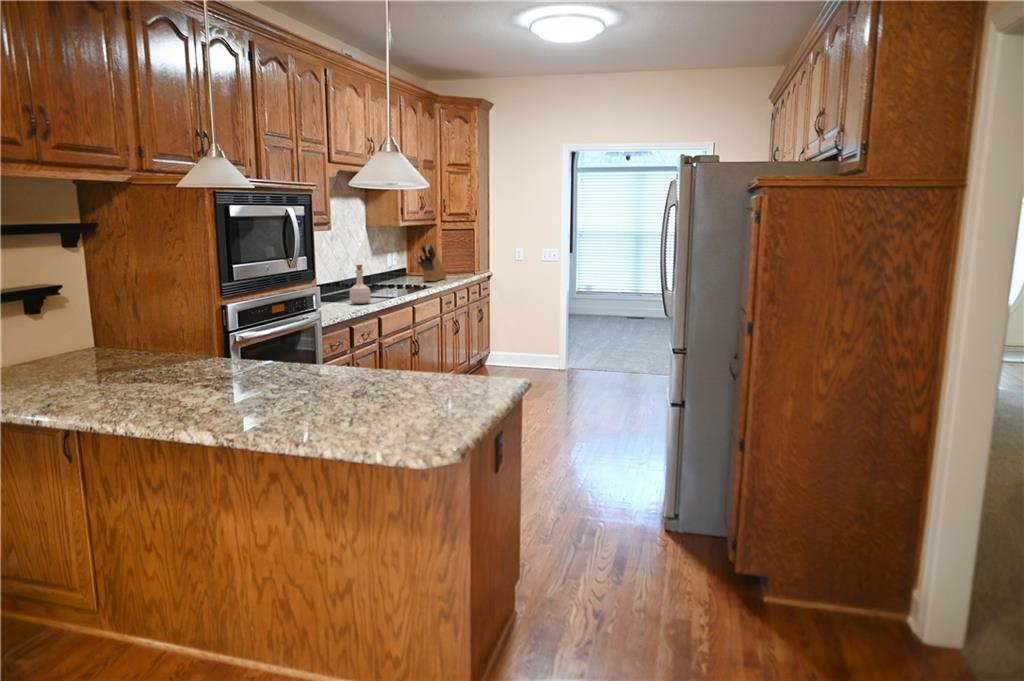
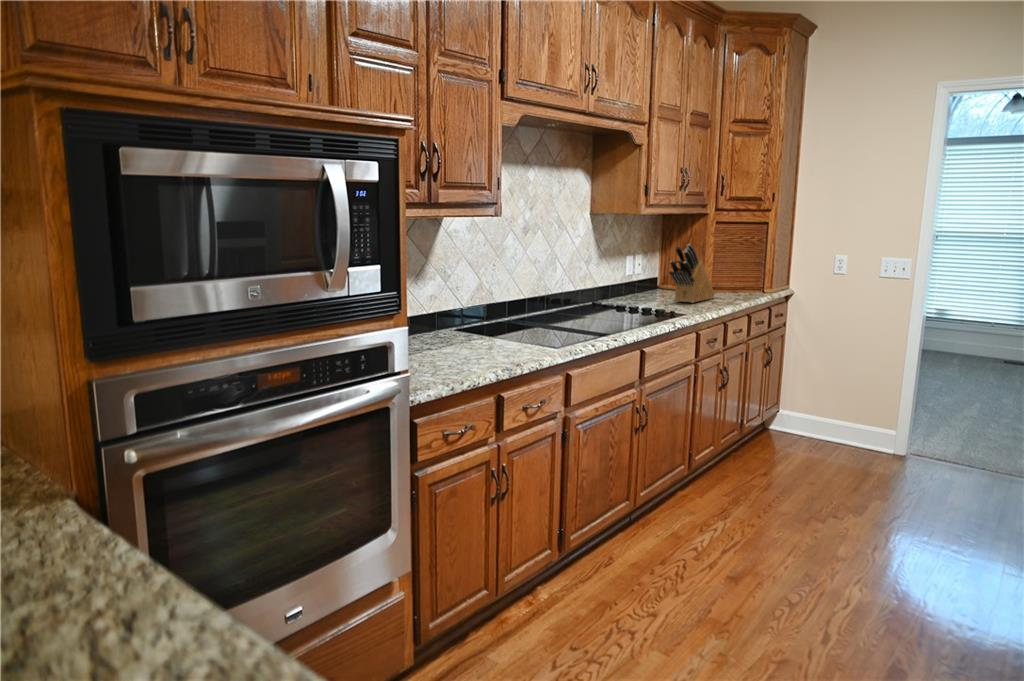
bottle: present [350,265,371,304] -> none [525,277,561,344]

